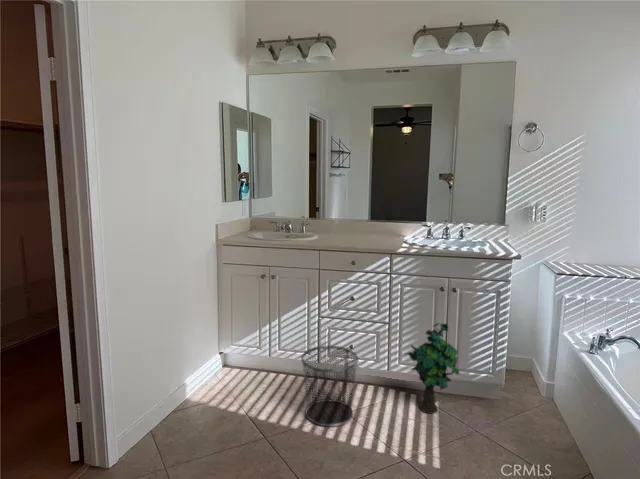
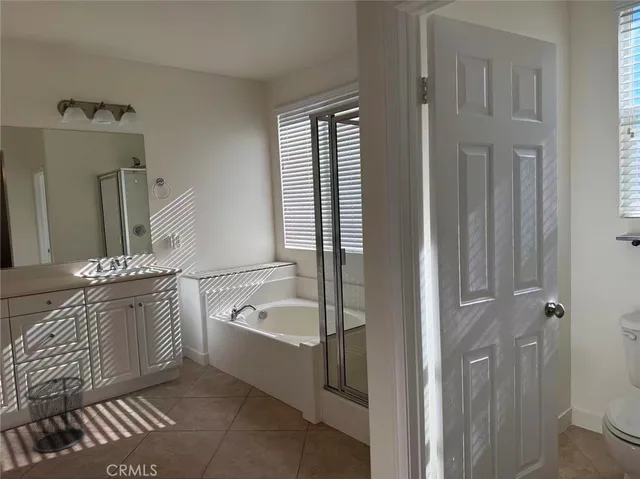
decorative plant: present [405,323,459,414] -> none [113,329,160,406]

